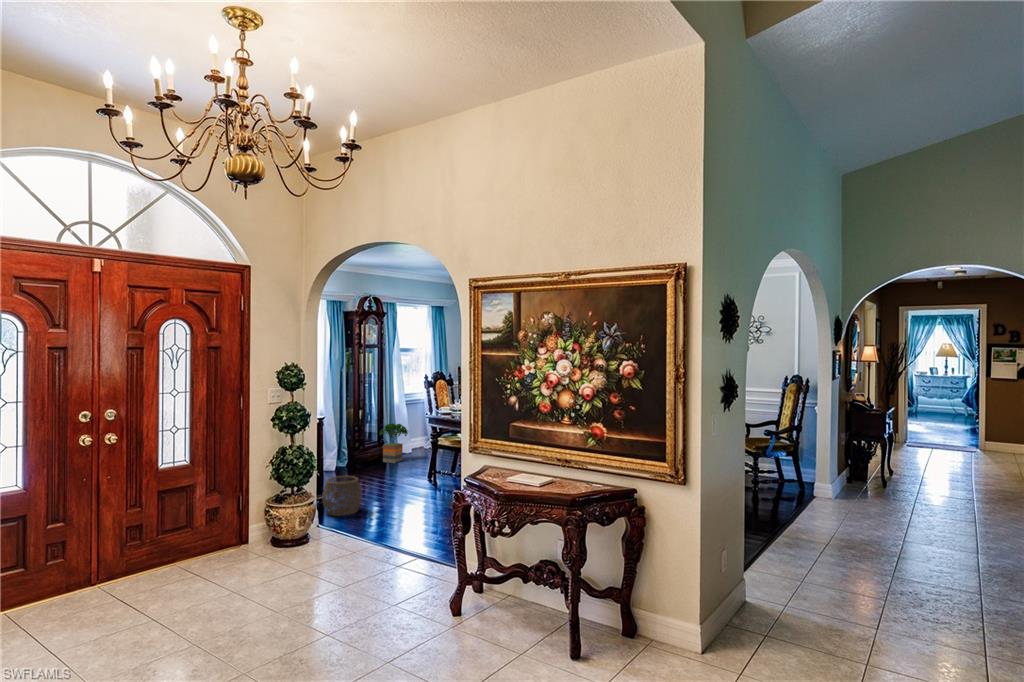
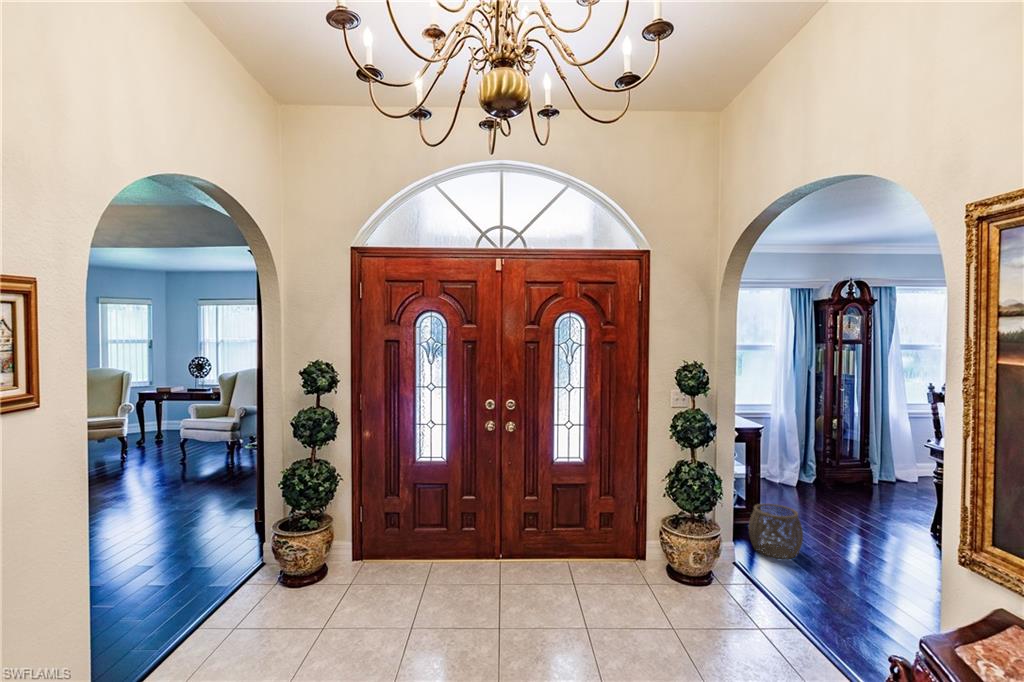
potted tree: present [380,423,408,463] -> none [860,440,909,494]

